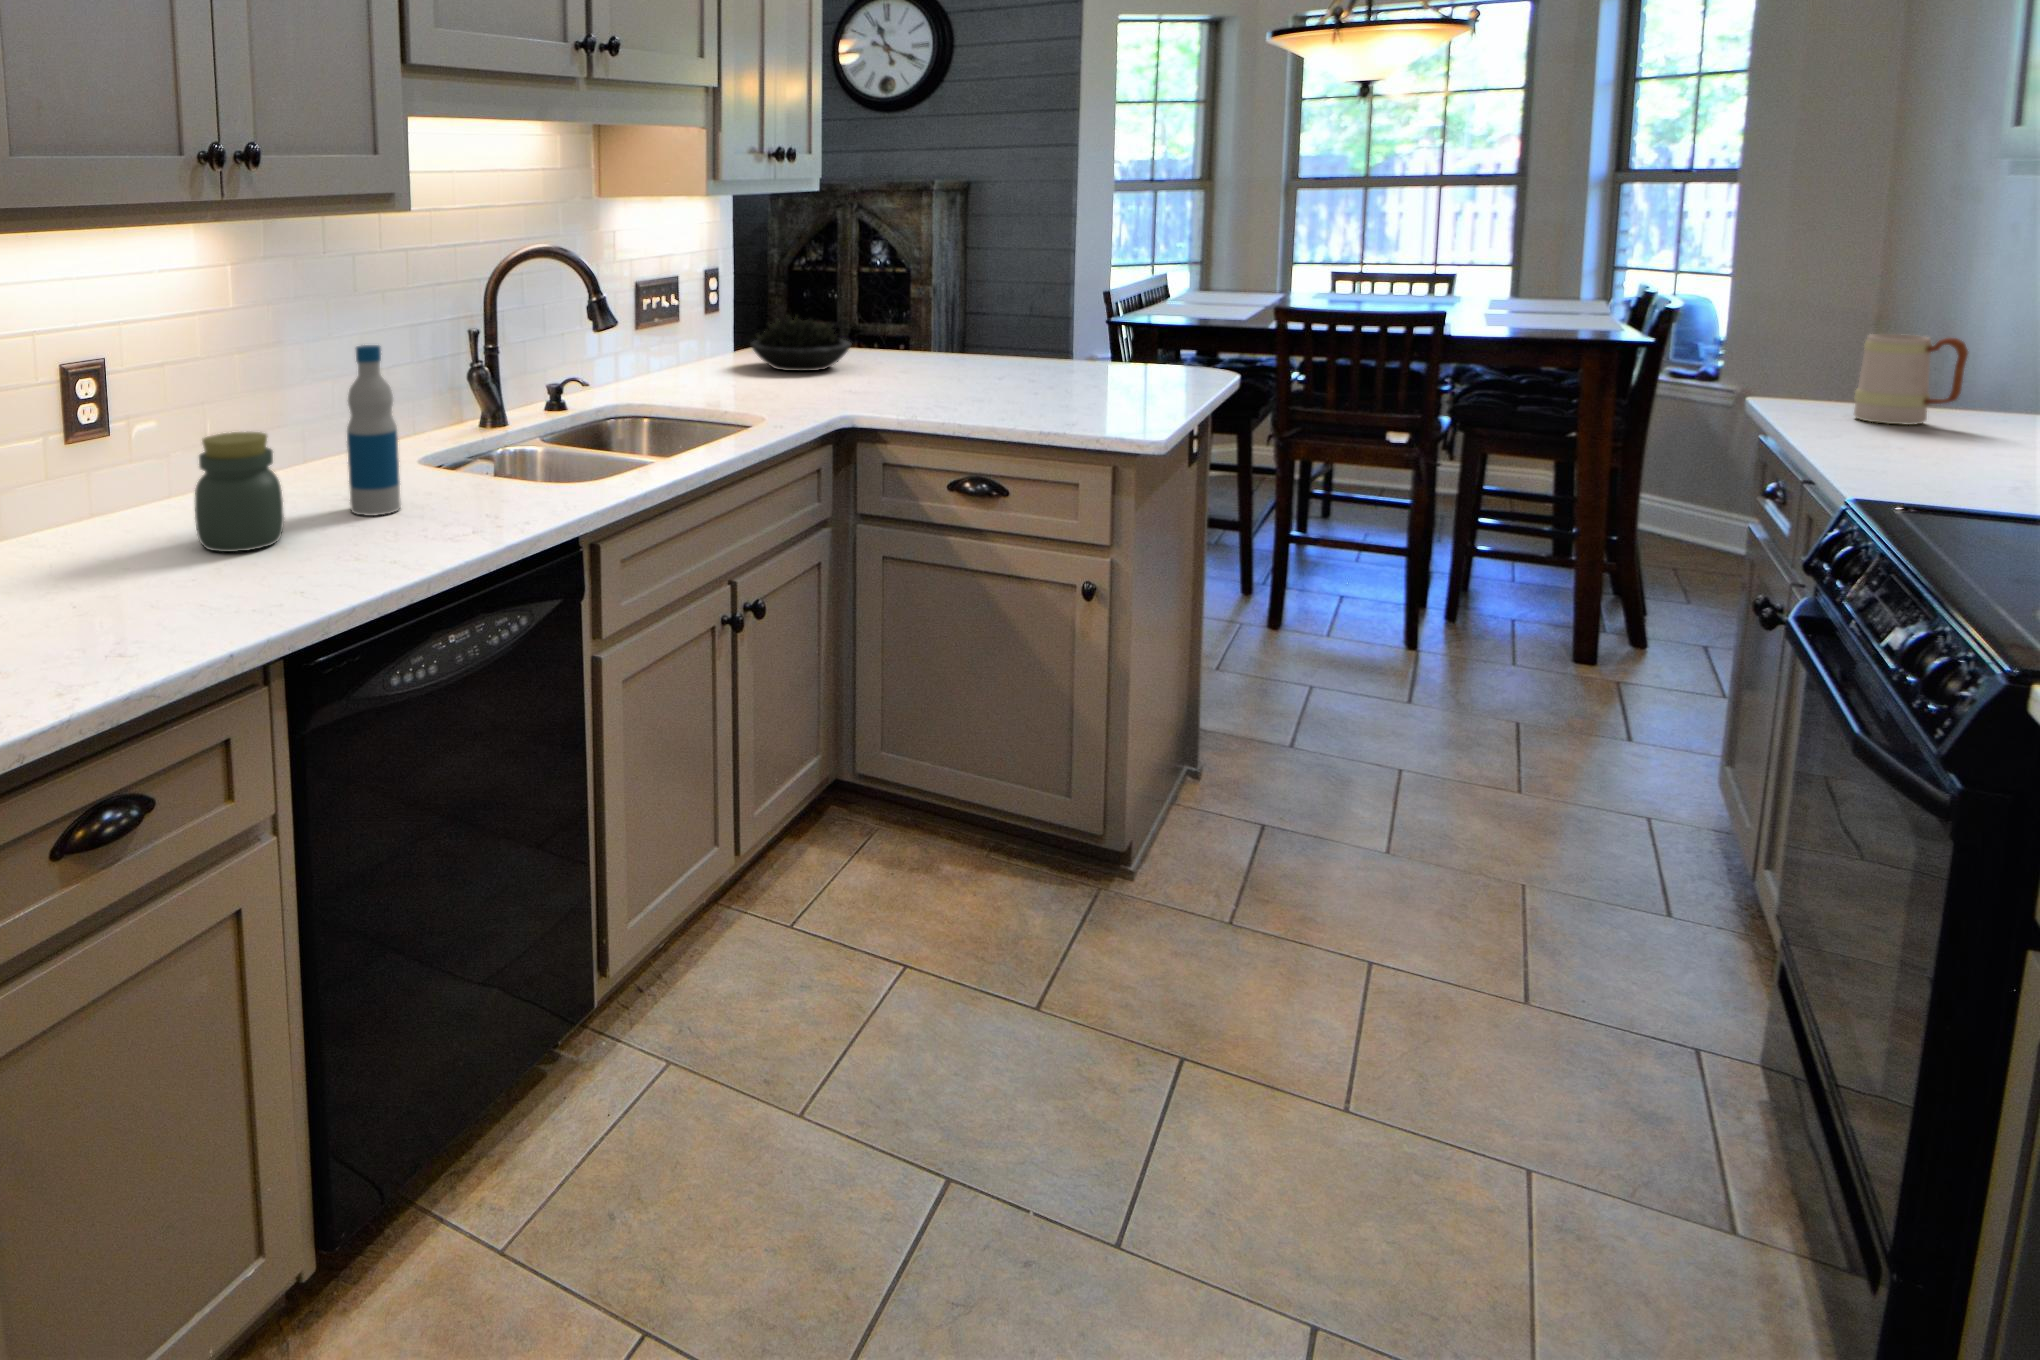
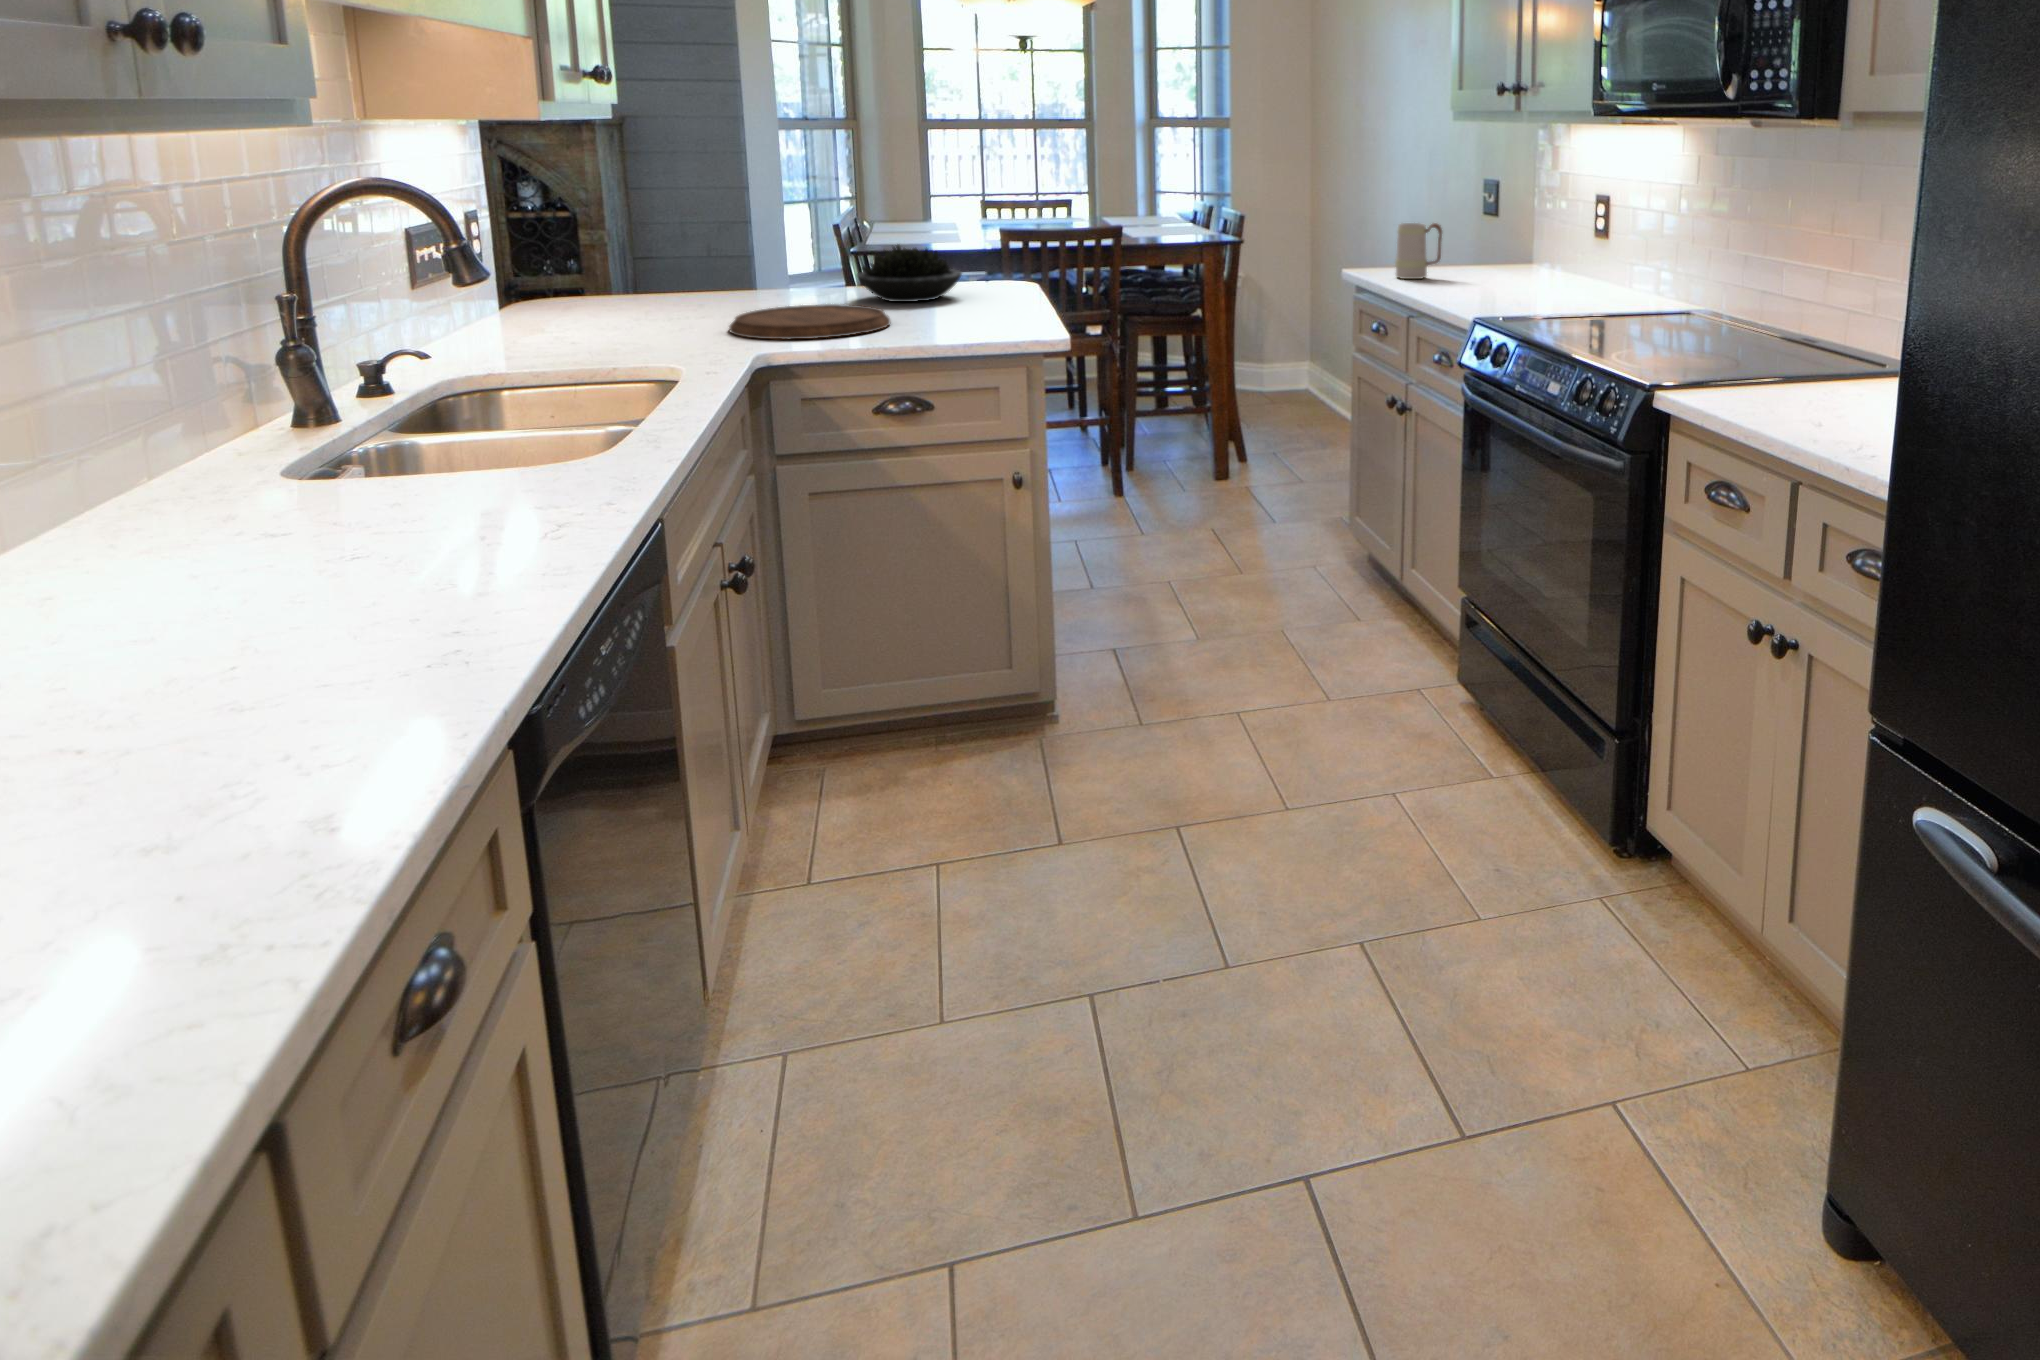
succulent plant: present [751,315,851,371] -> present [857,245,962,302]
bottle: present [347,345,401,516] -> none [276,306,379,546]
cutting board: none [860,372,1015,408] -> present [729,304,890,339]
jar: present [195,432,284,552] -> none [86,446,262,636]

